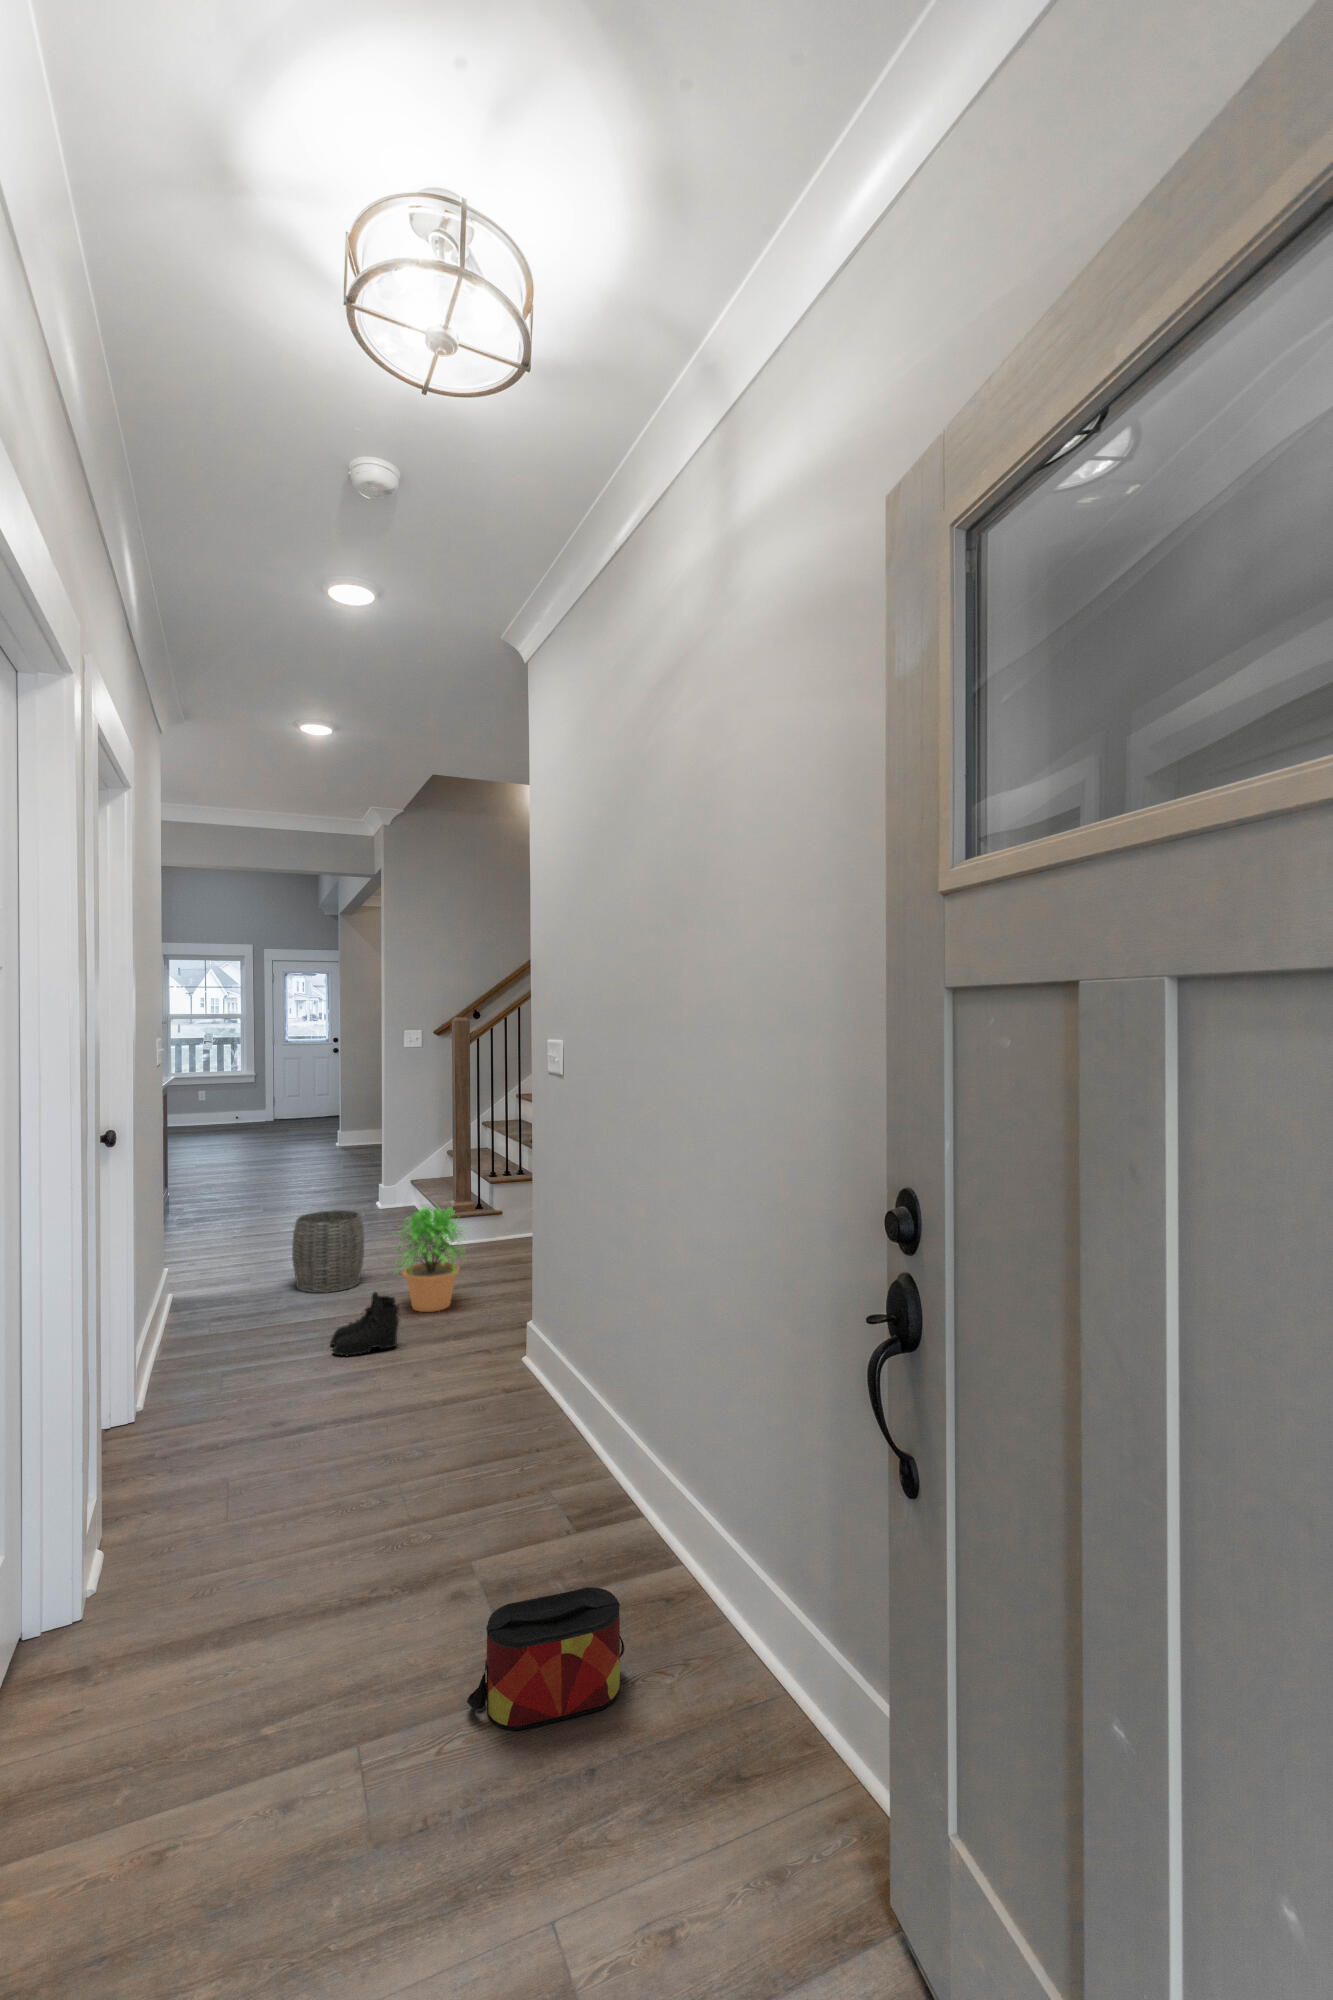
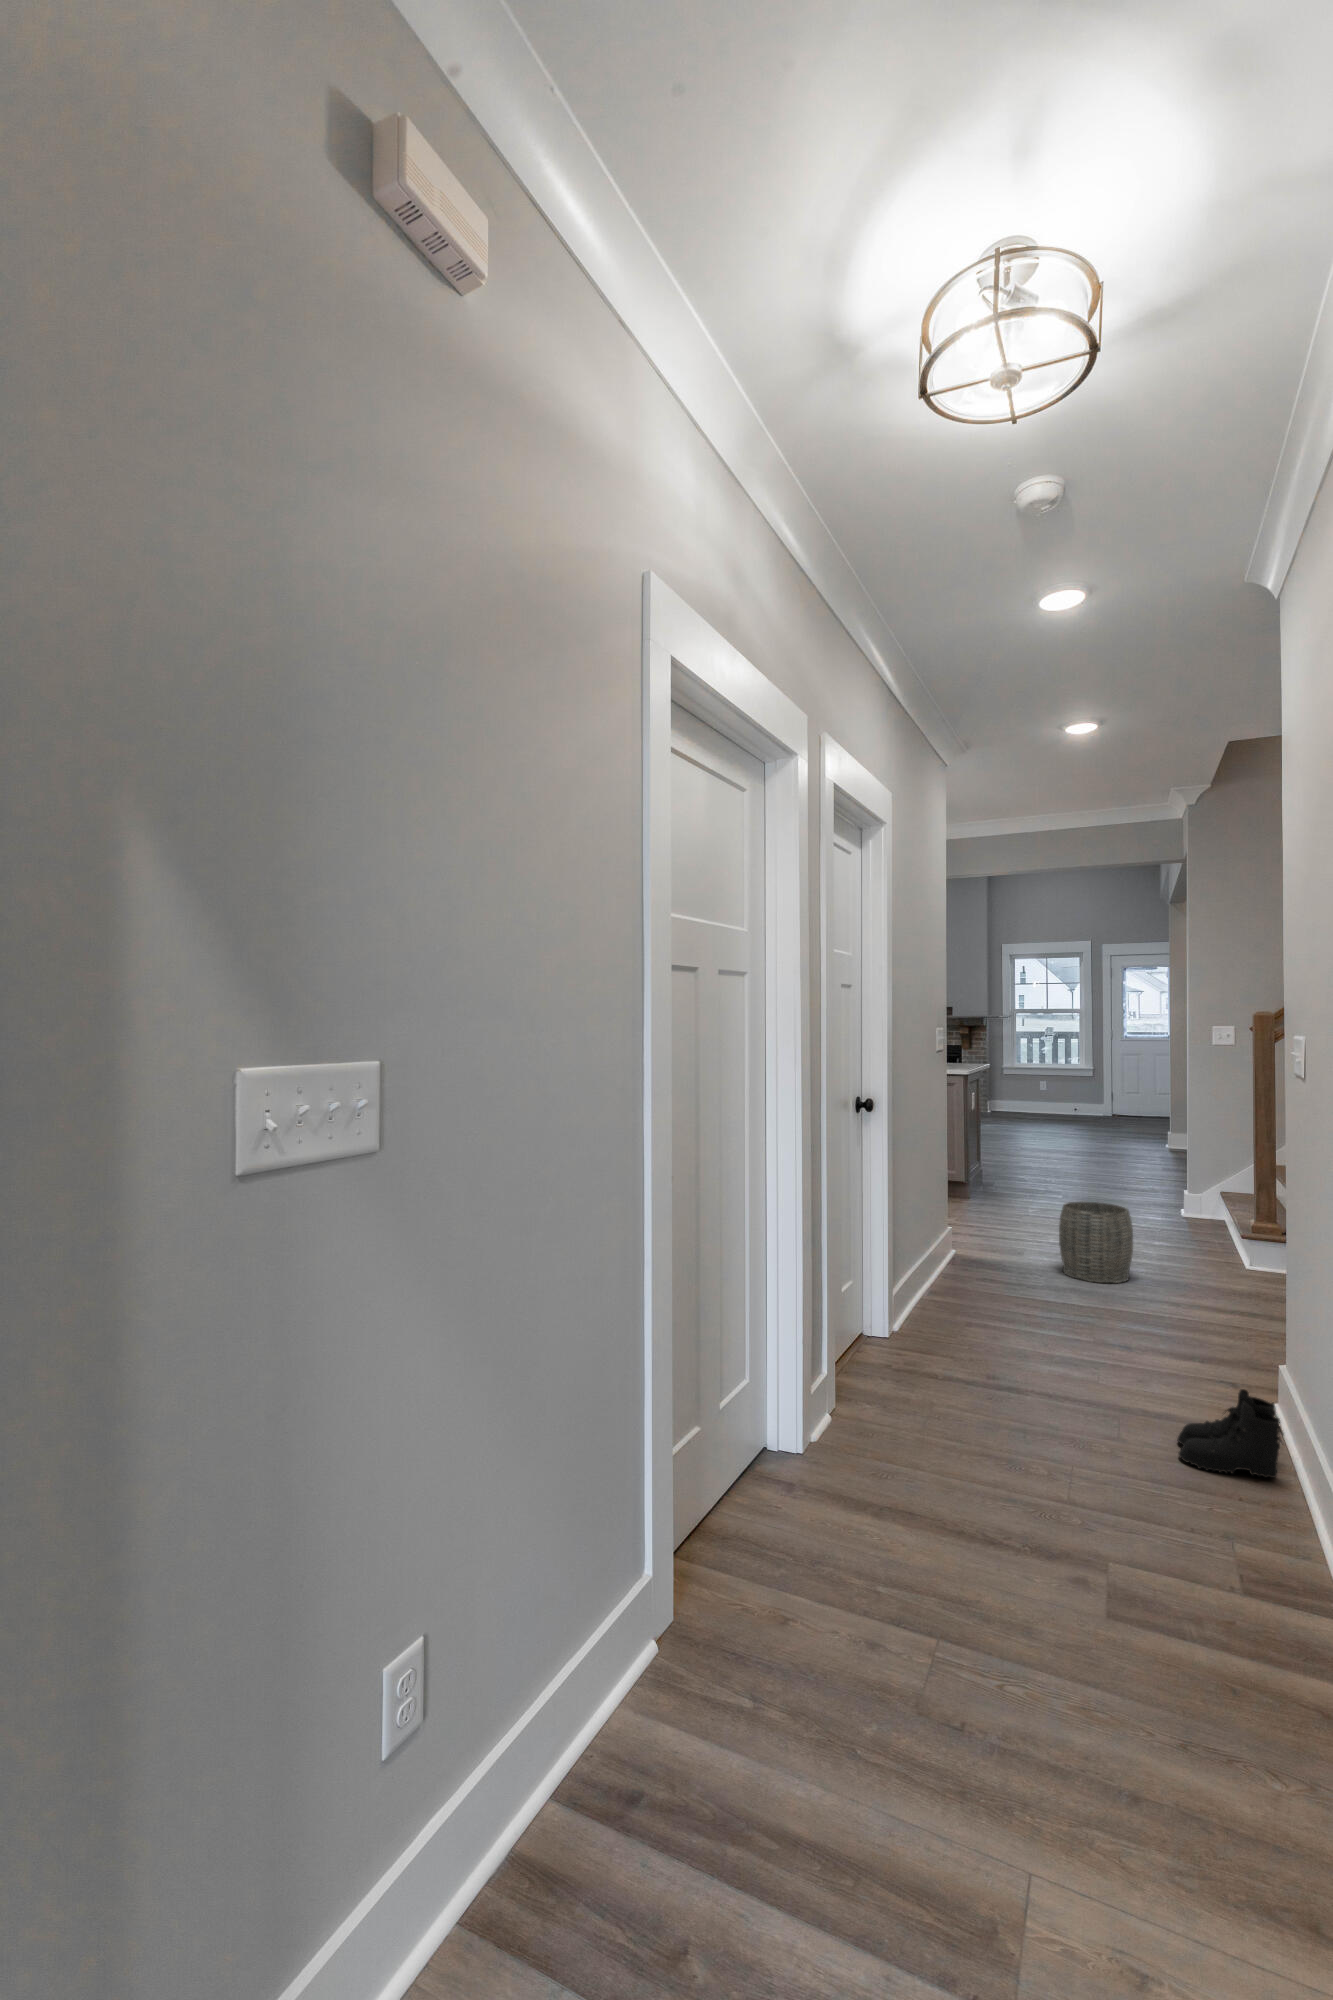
potted plant: present [397,1207,465,1312] -> none [1150,1209,1240,1326]
boots: present [331,1292,400,1356] -> present [1177,1389,1284,1478]
bag: present [467,1587,624,1730] -> none [1048,1576,1230,1729]

